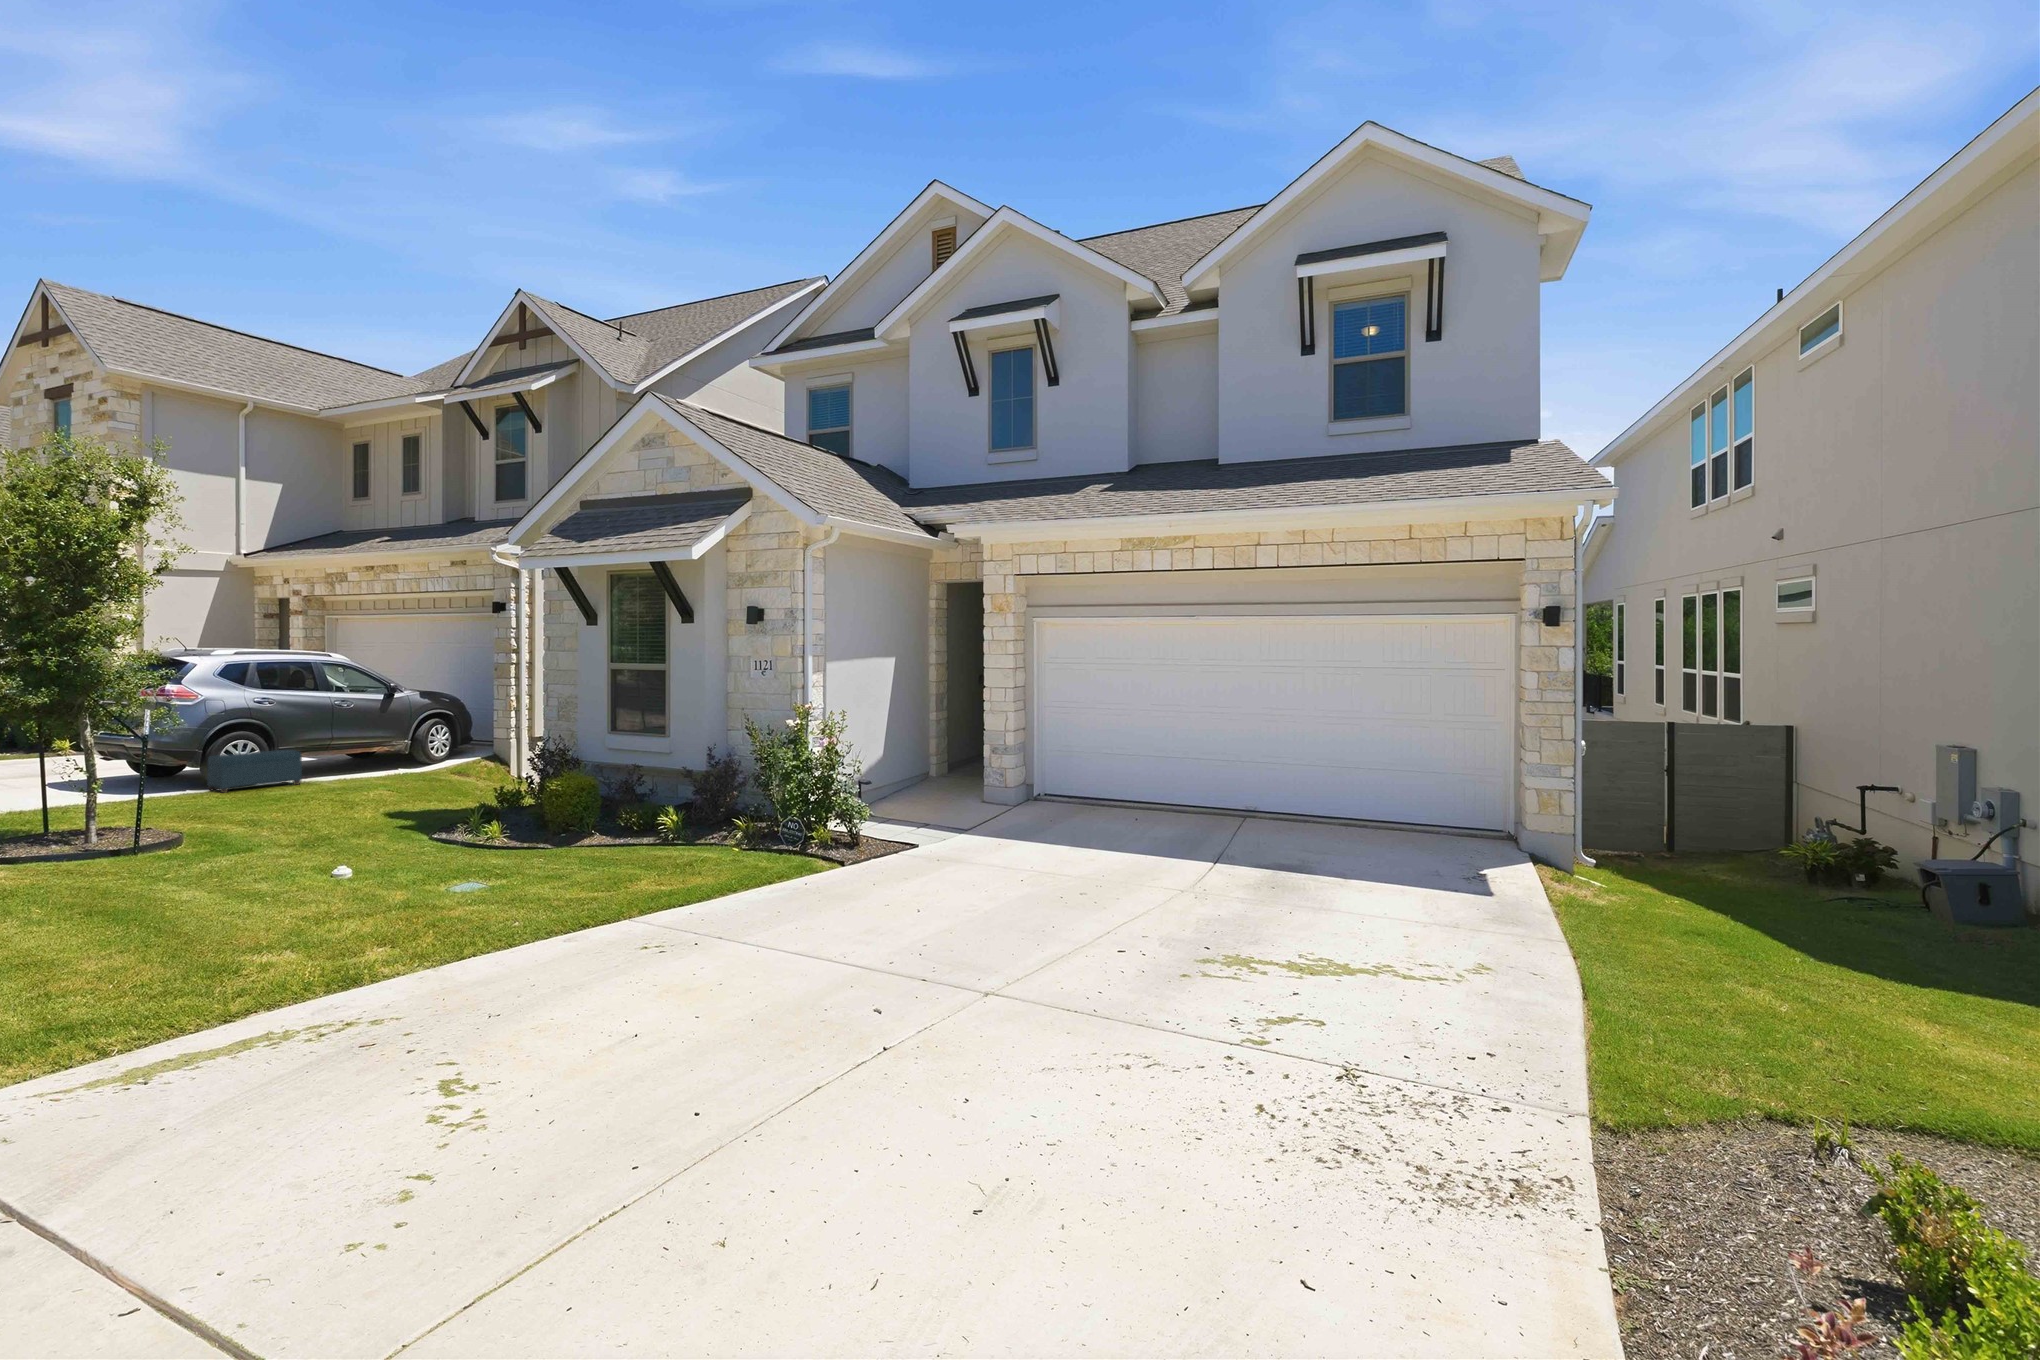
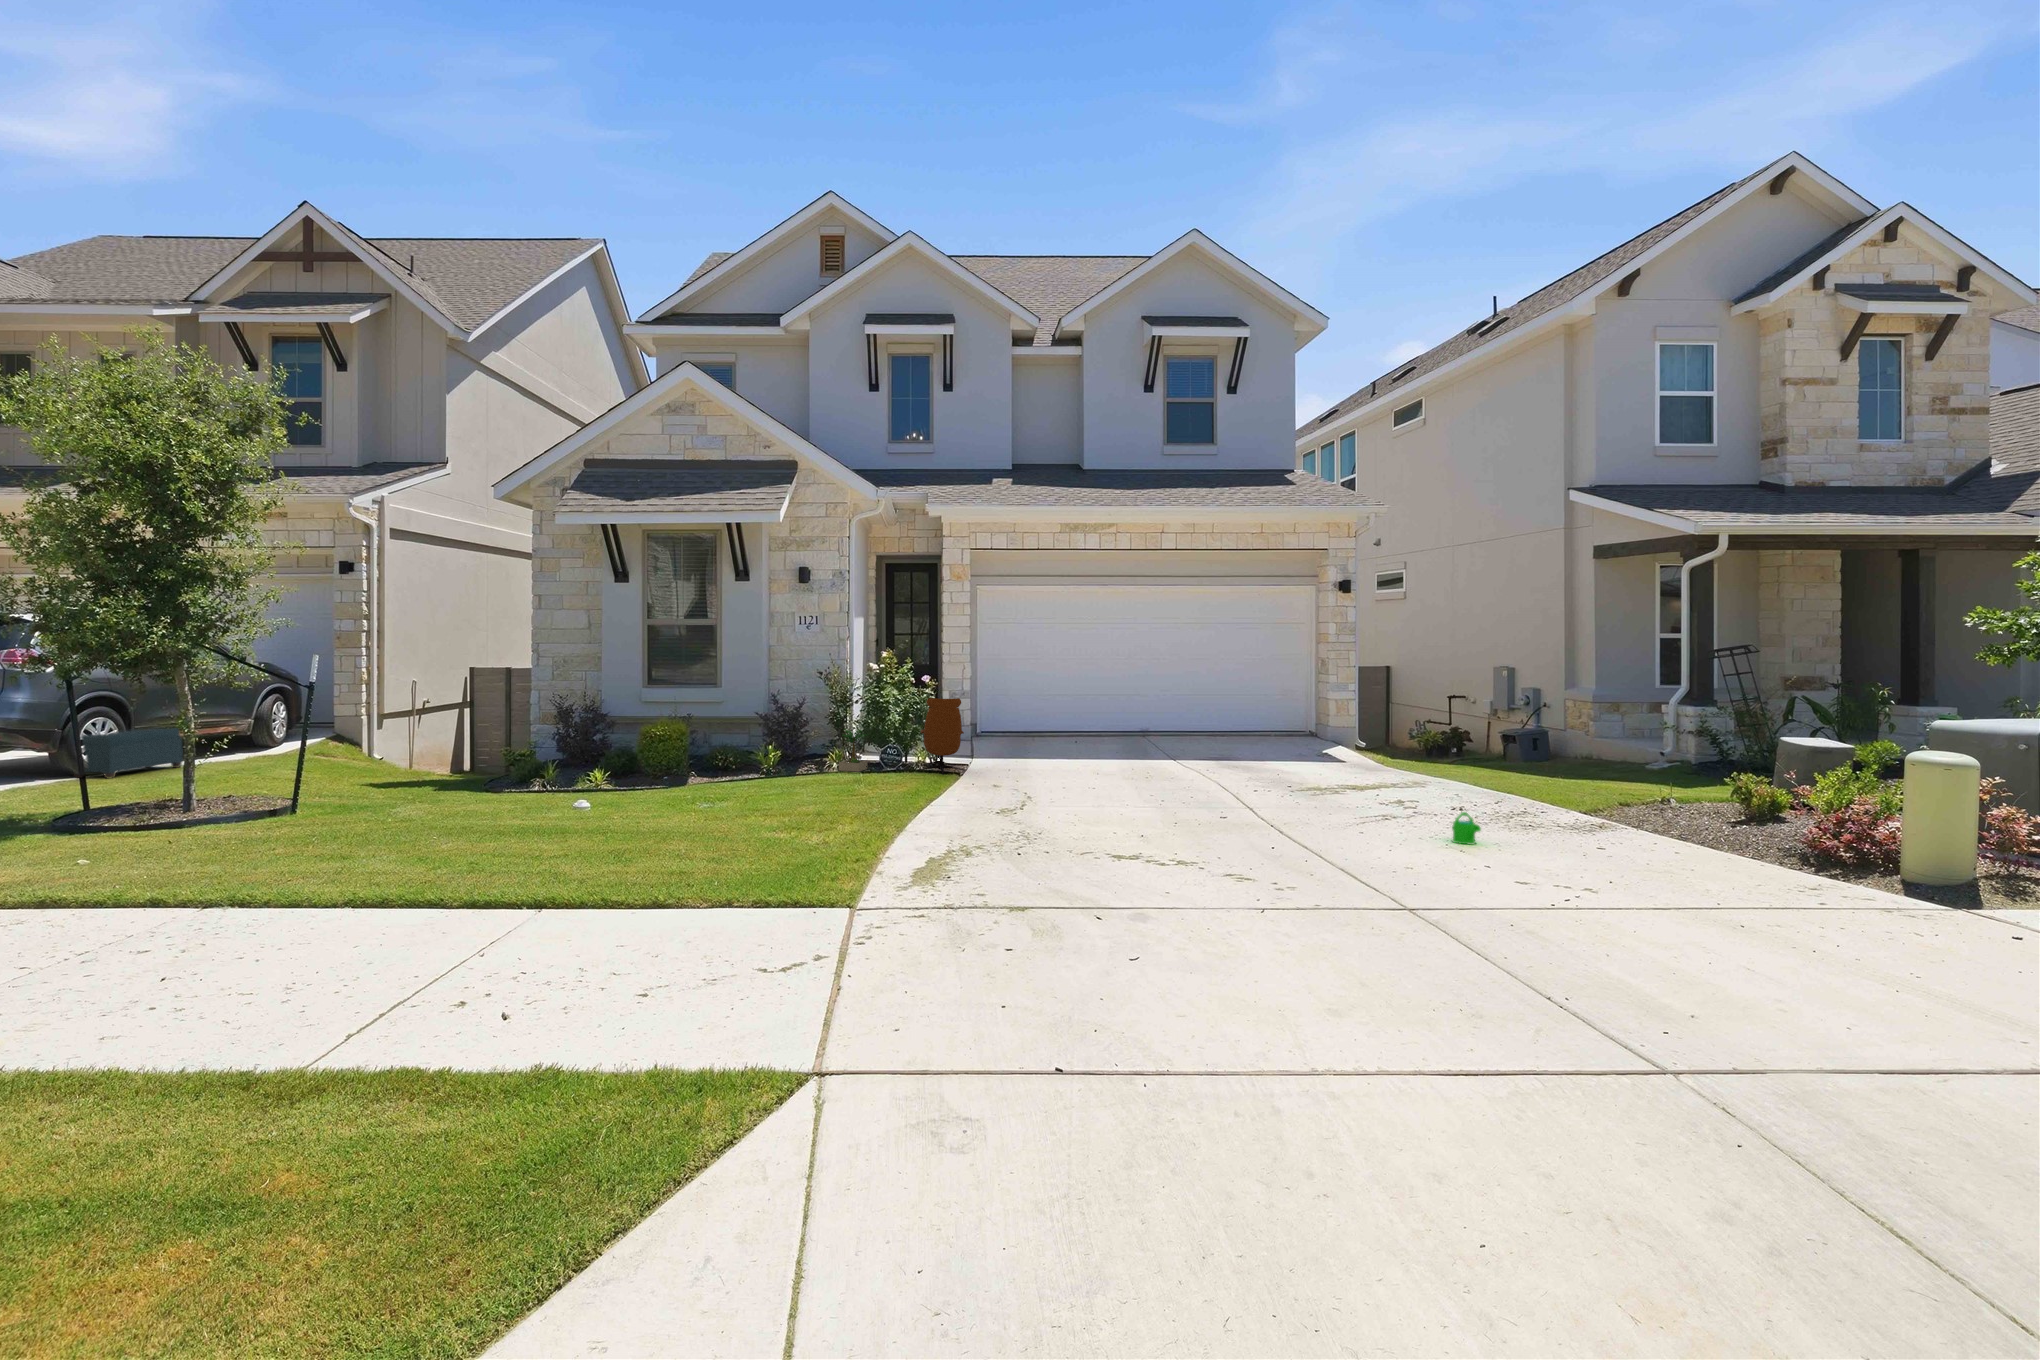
lounge chair: none [803,766,883,861] -> present [918,698,965,774]
potted plant: none [738,792,778,846] -> present [839,729,868,772]
watering can: none [1117,1095,1164,1166] -> present [1452,812,1481,845]

